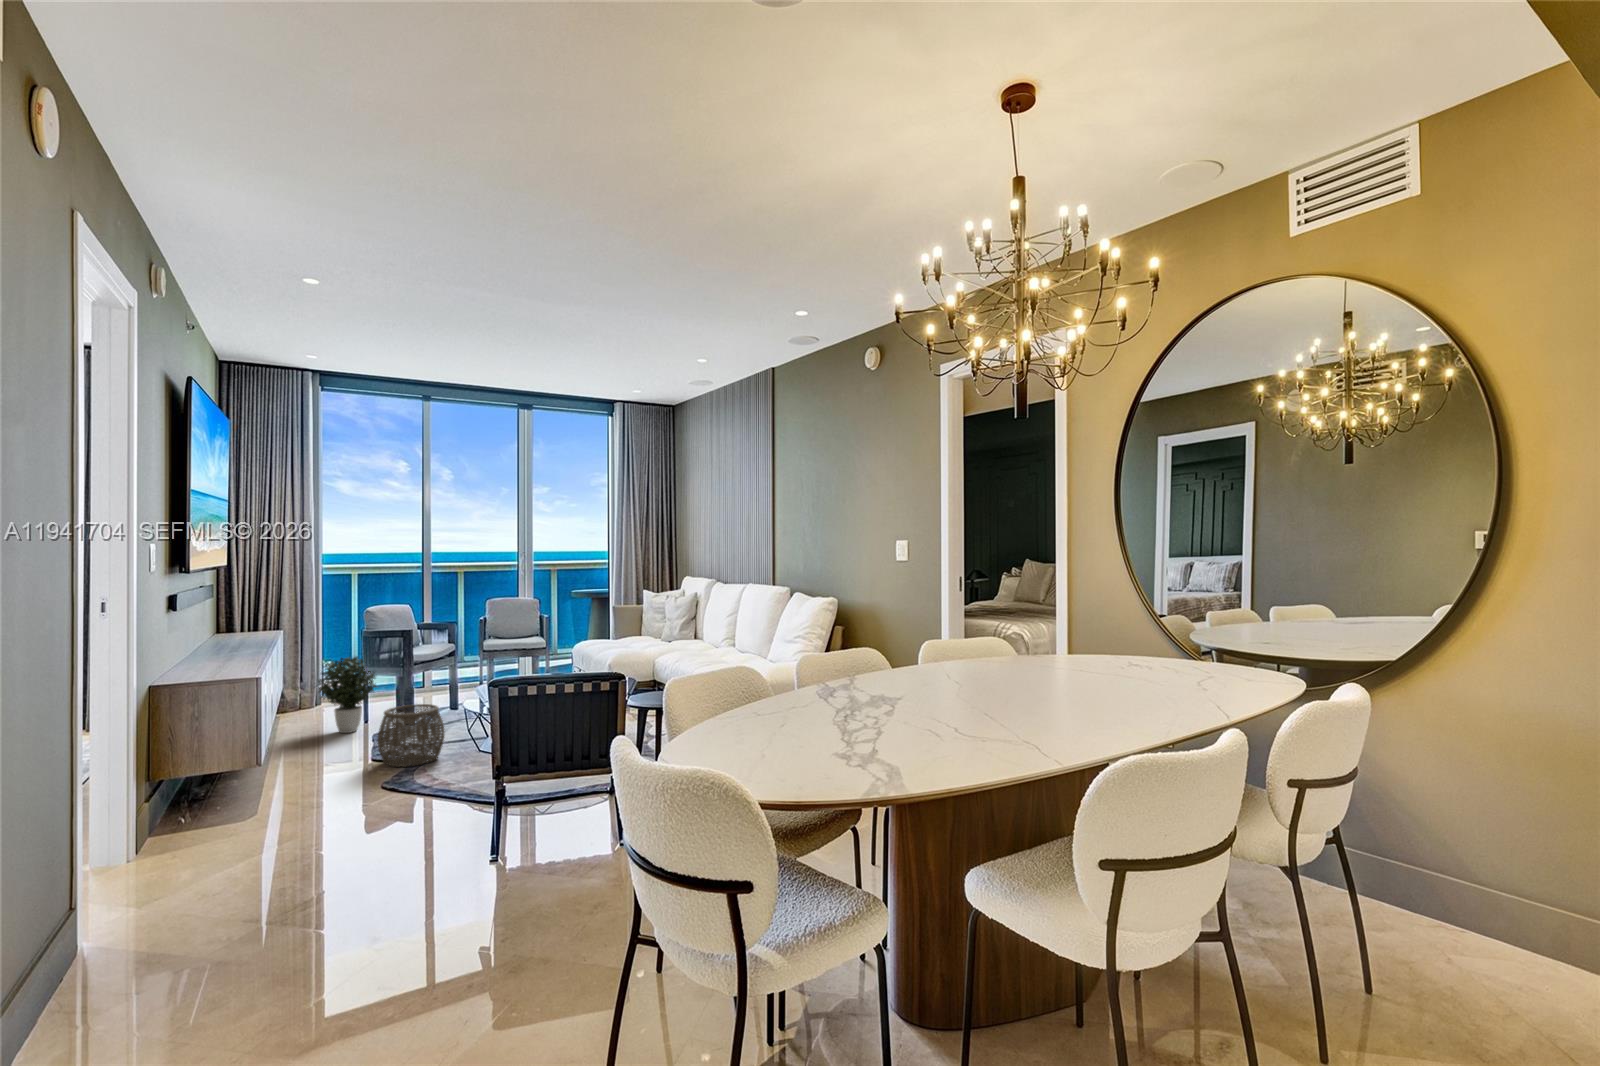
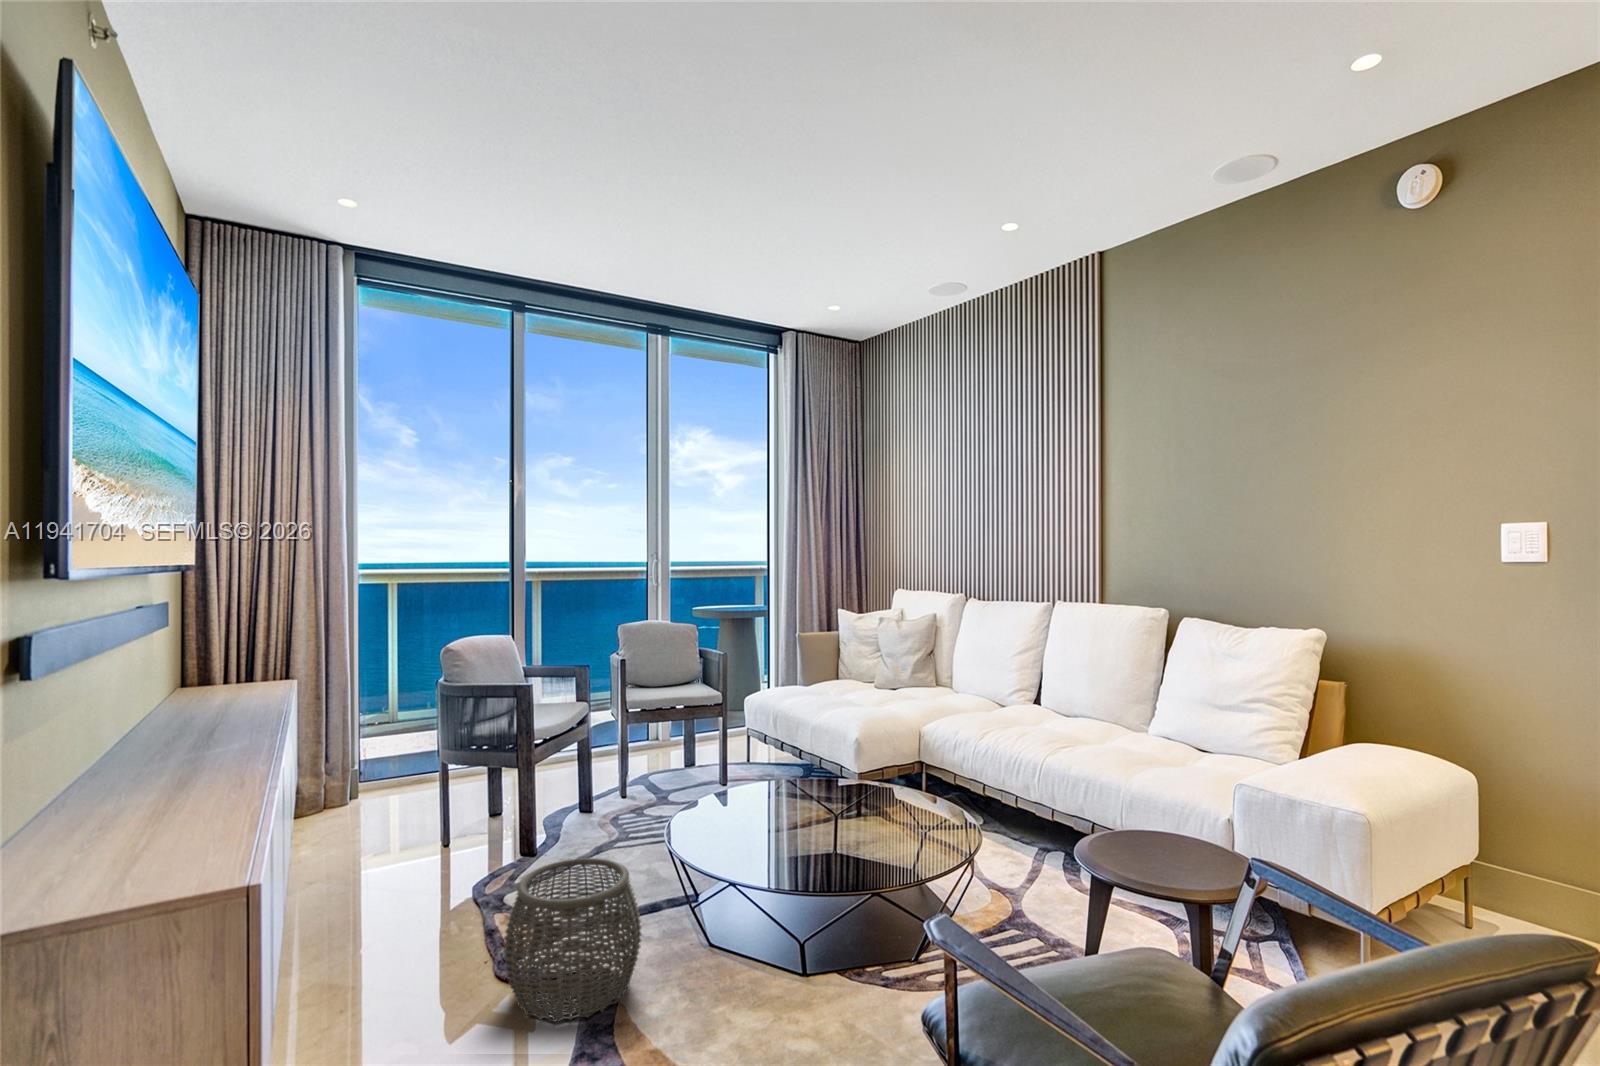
potted plant: present [318,657,376,733] -> none [358,734,469,883]

